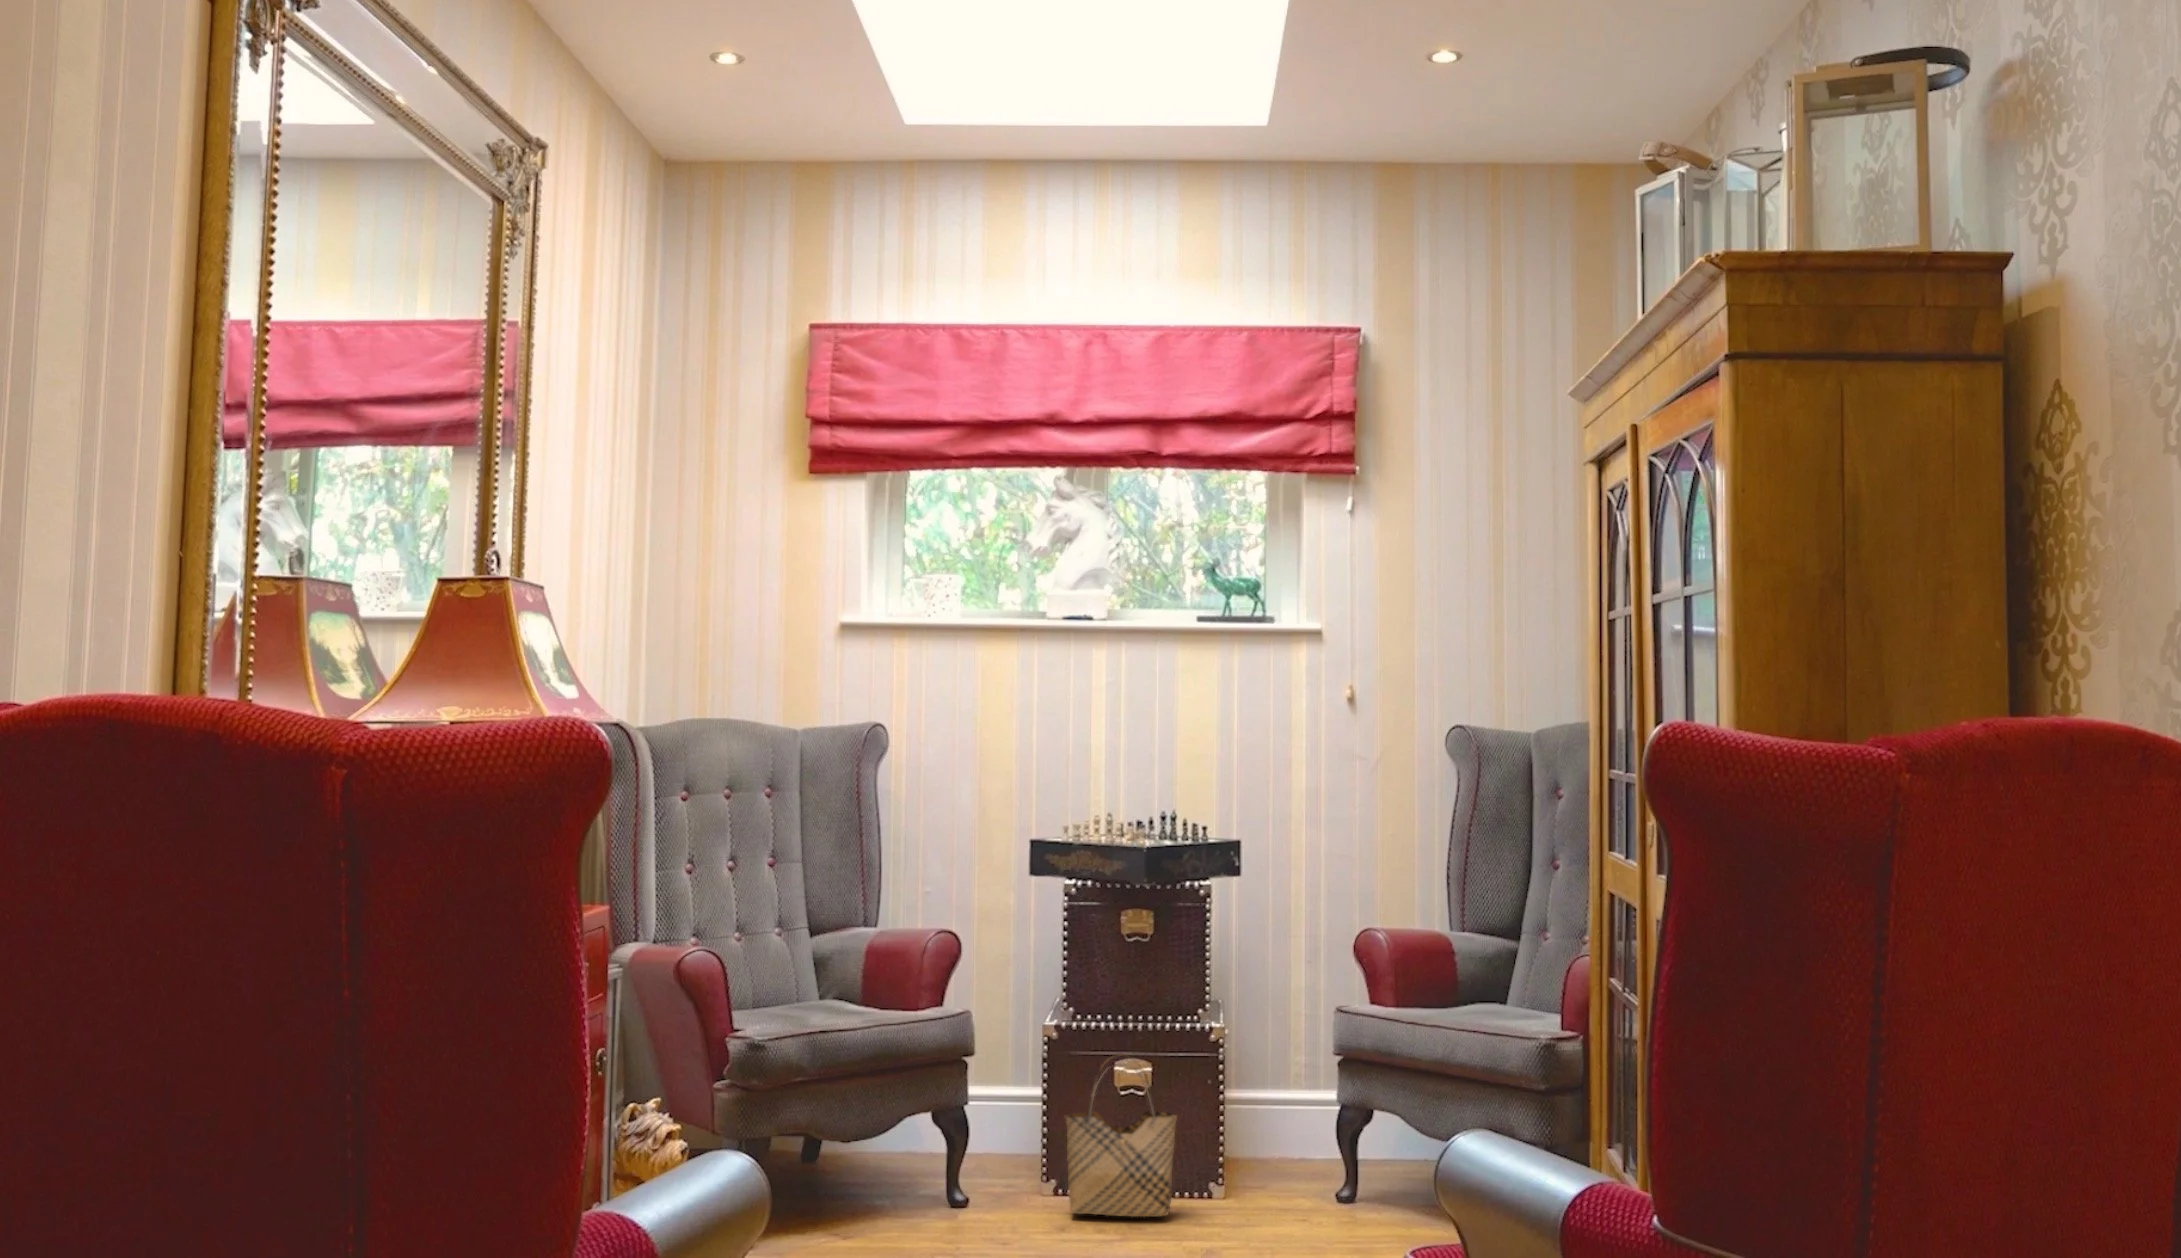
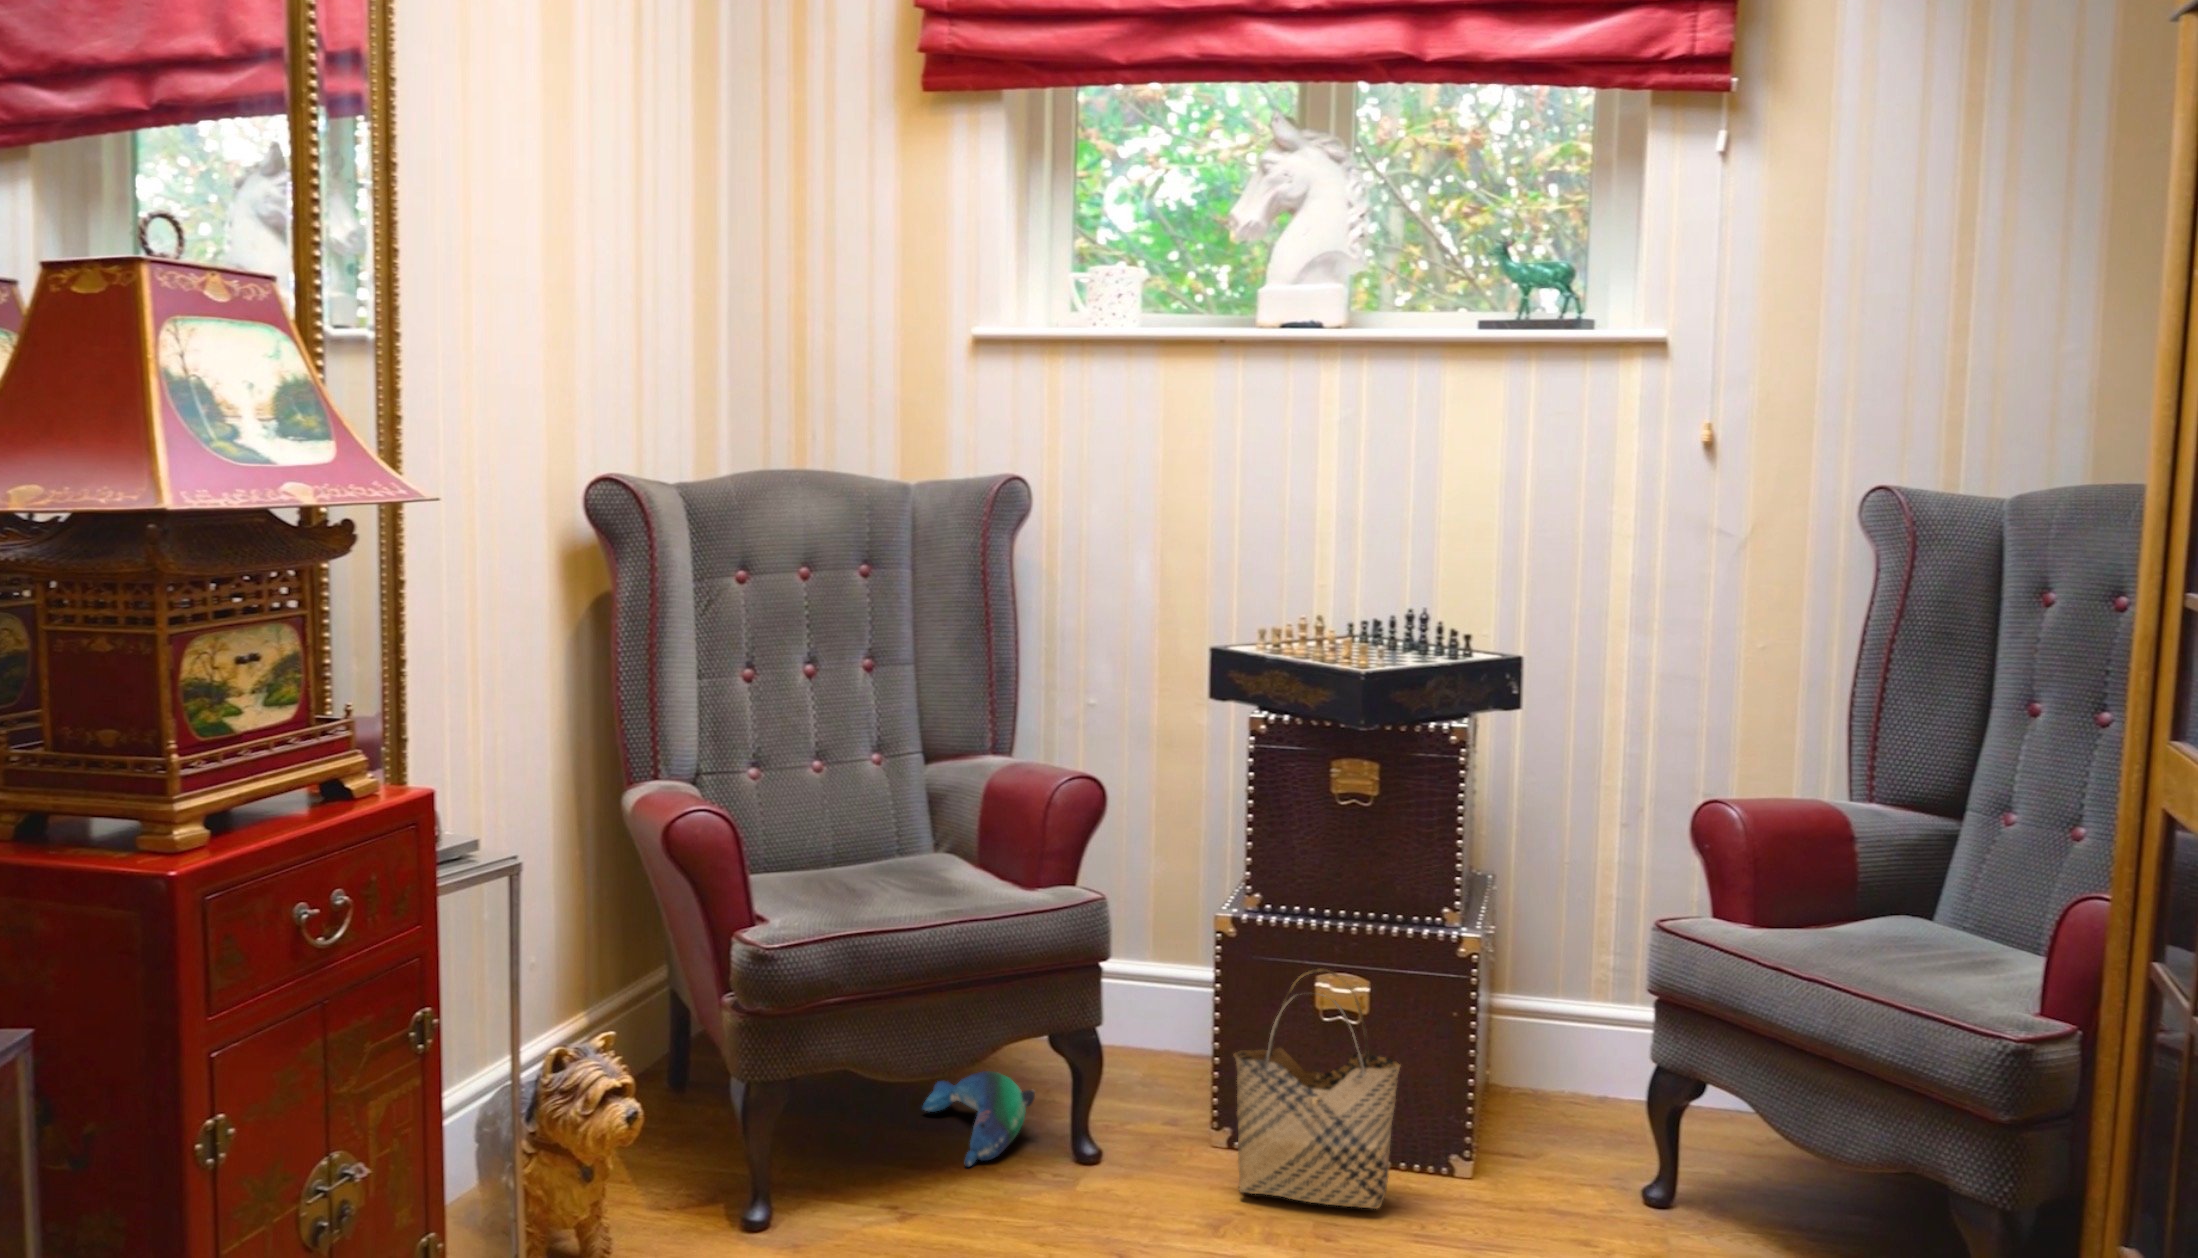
plush toy: none [825,1153,914,1215] -> present [922,1071,1035,1167]

